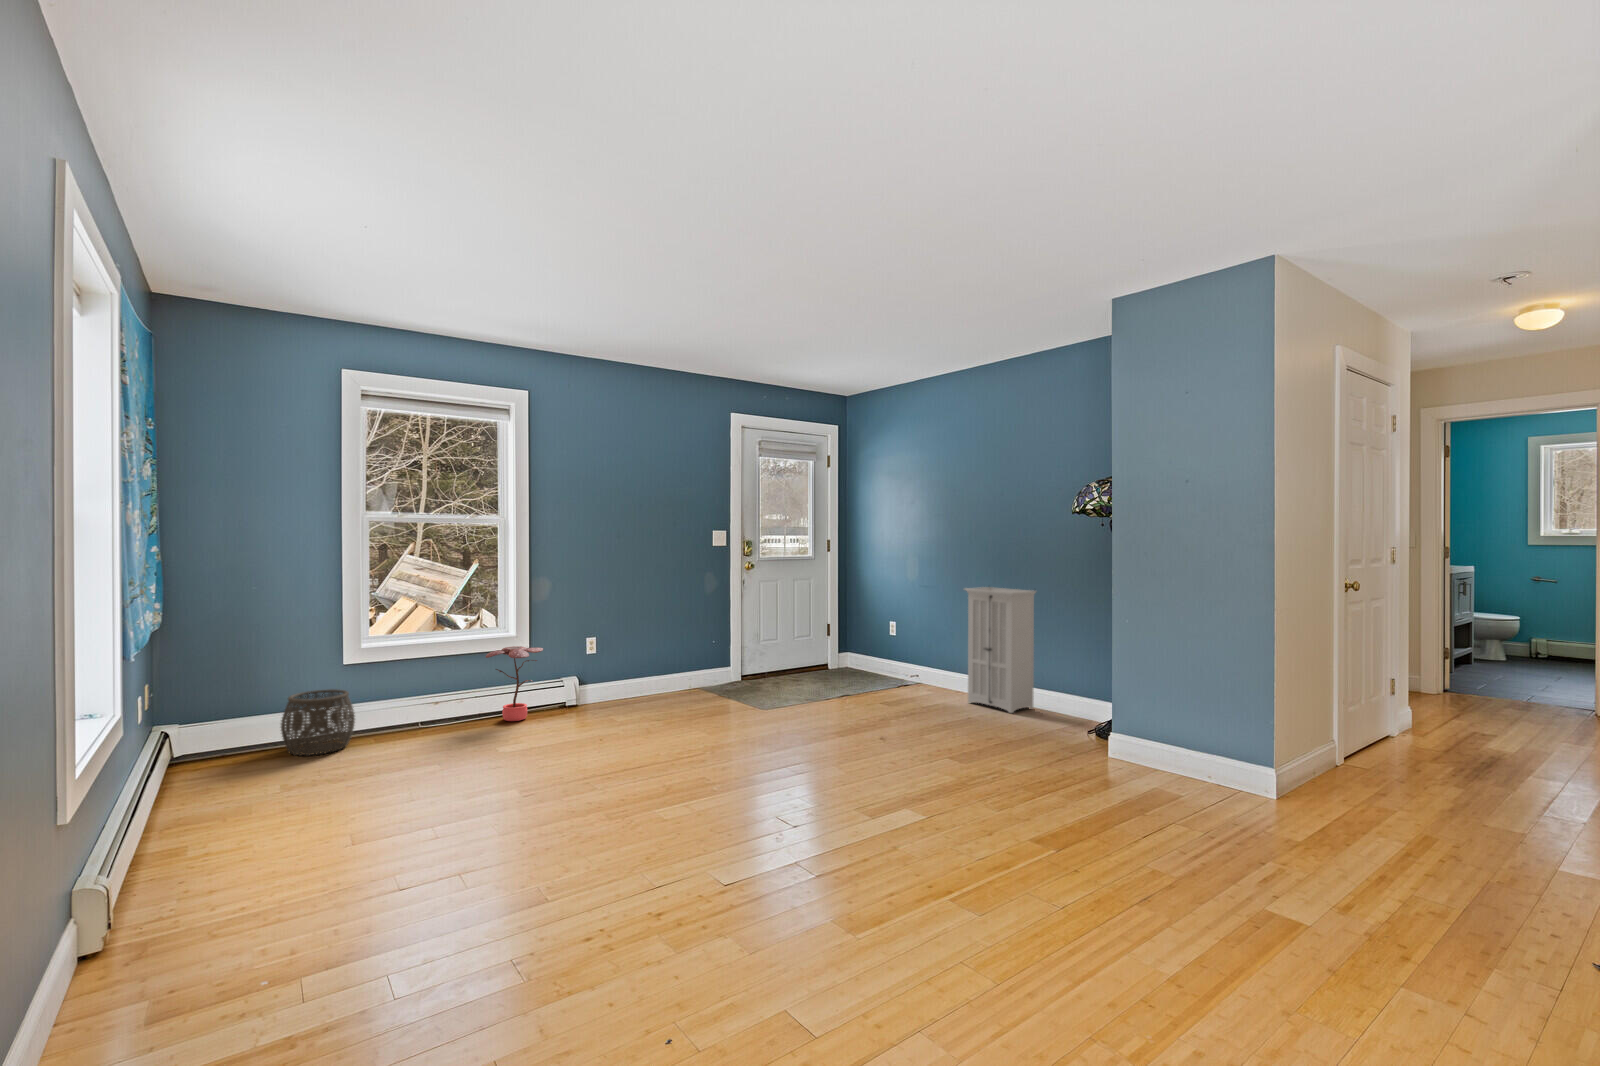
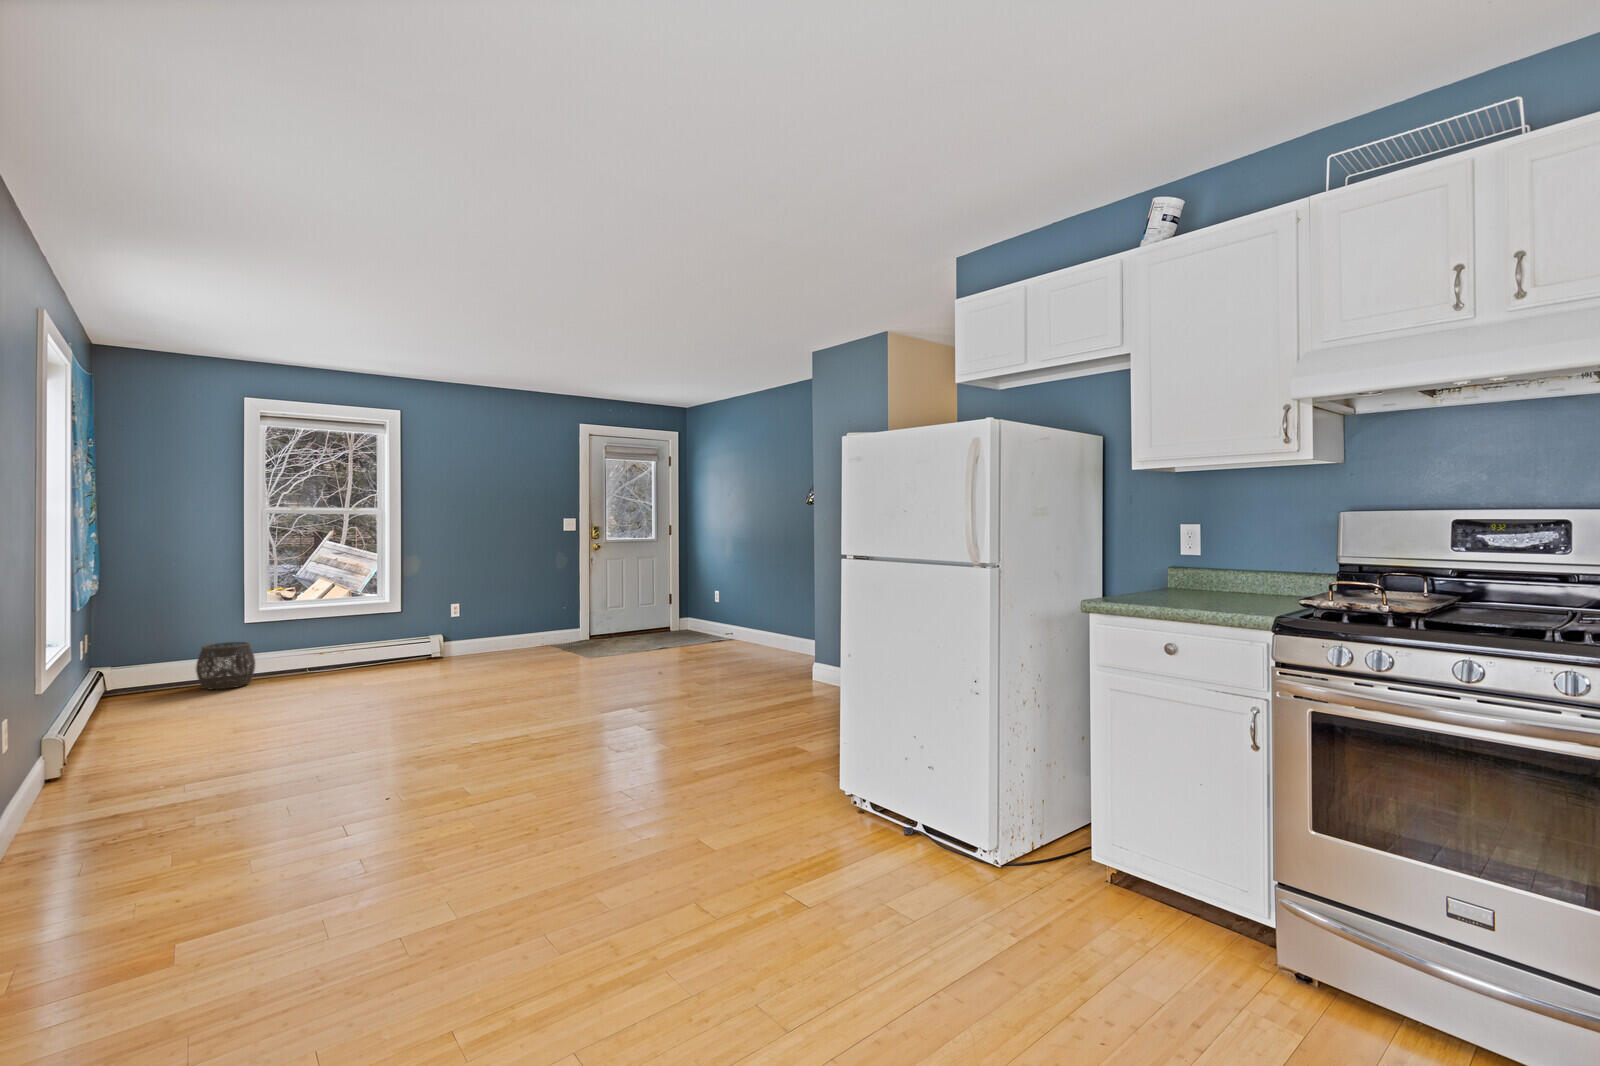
storage cabinet: present [965,587,1036,713] -> none [749,561,800,657]
potted plant: present [486,646,543,721] -> none [364,611,412,668]

